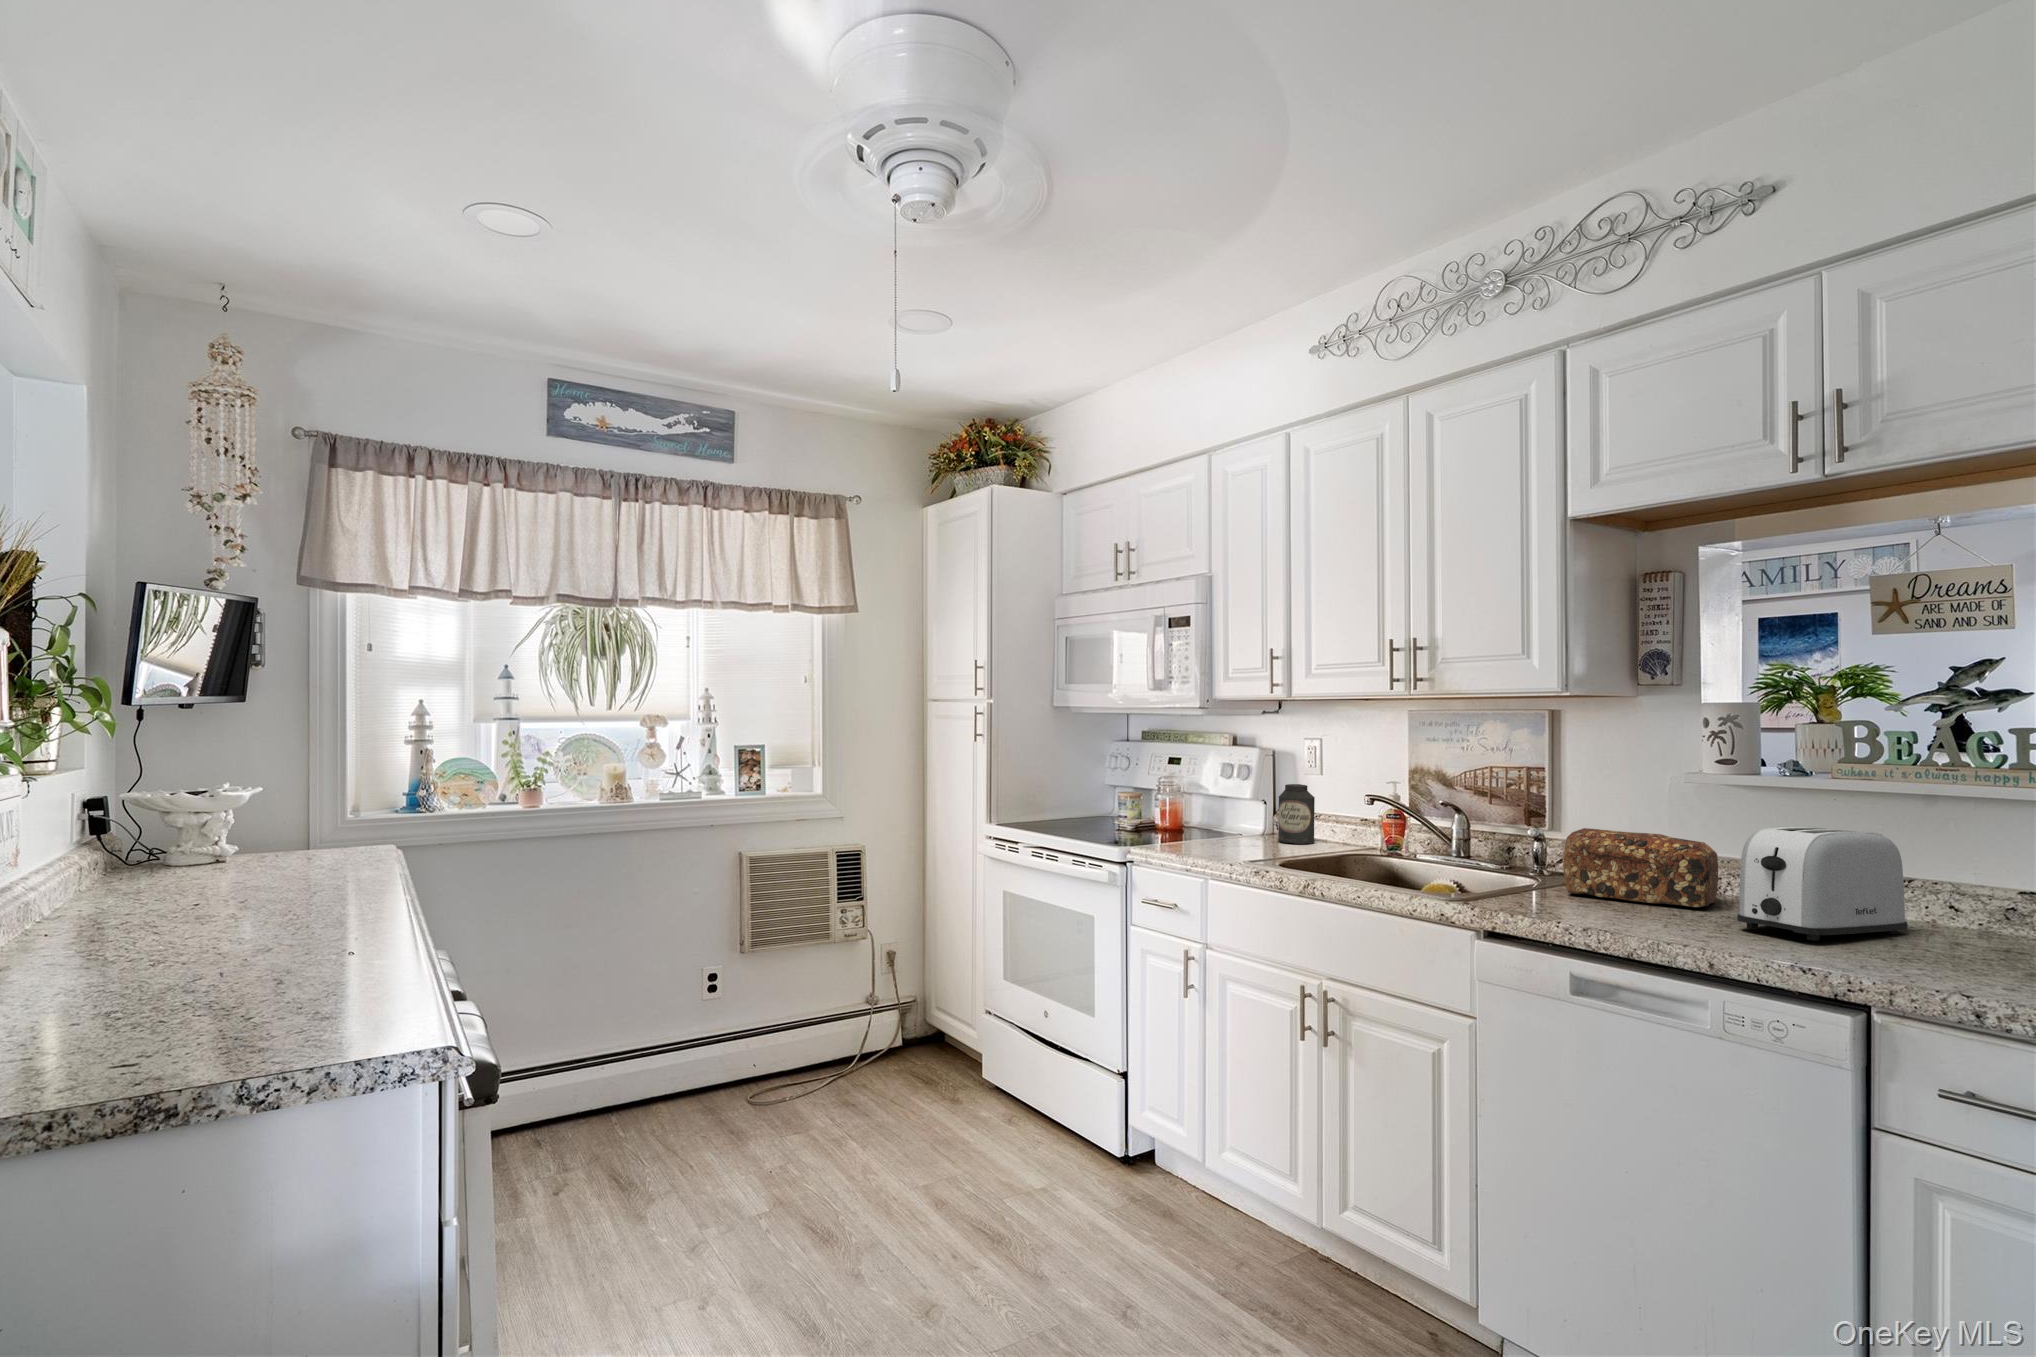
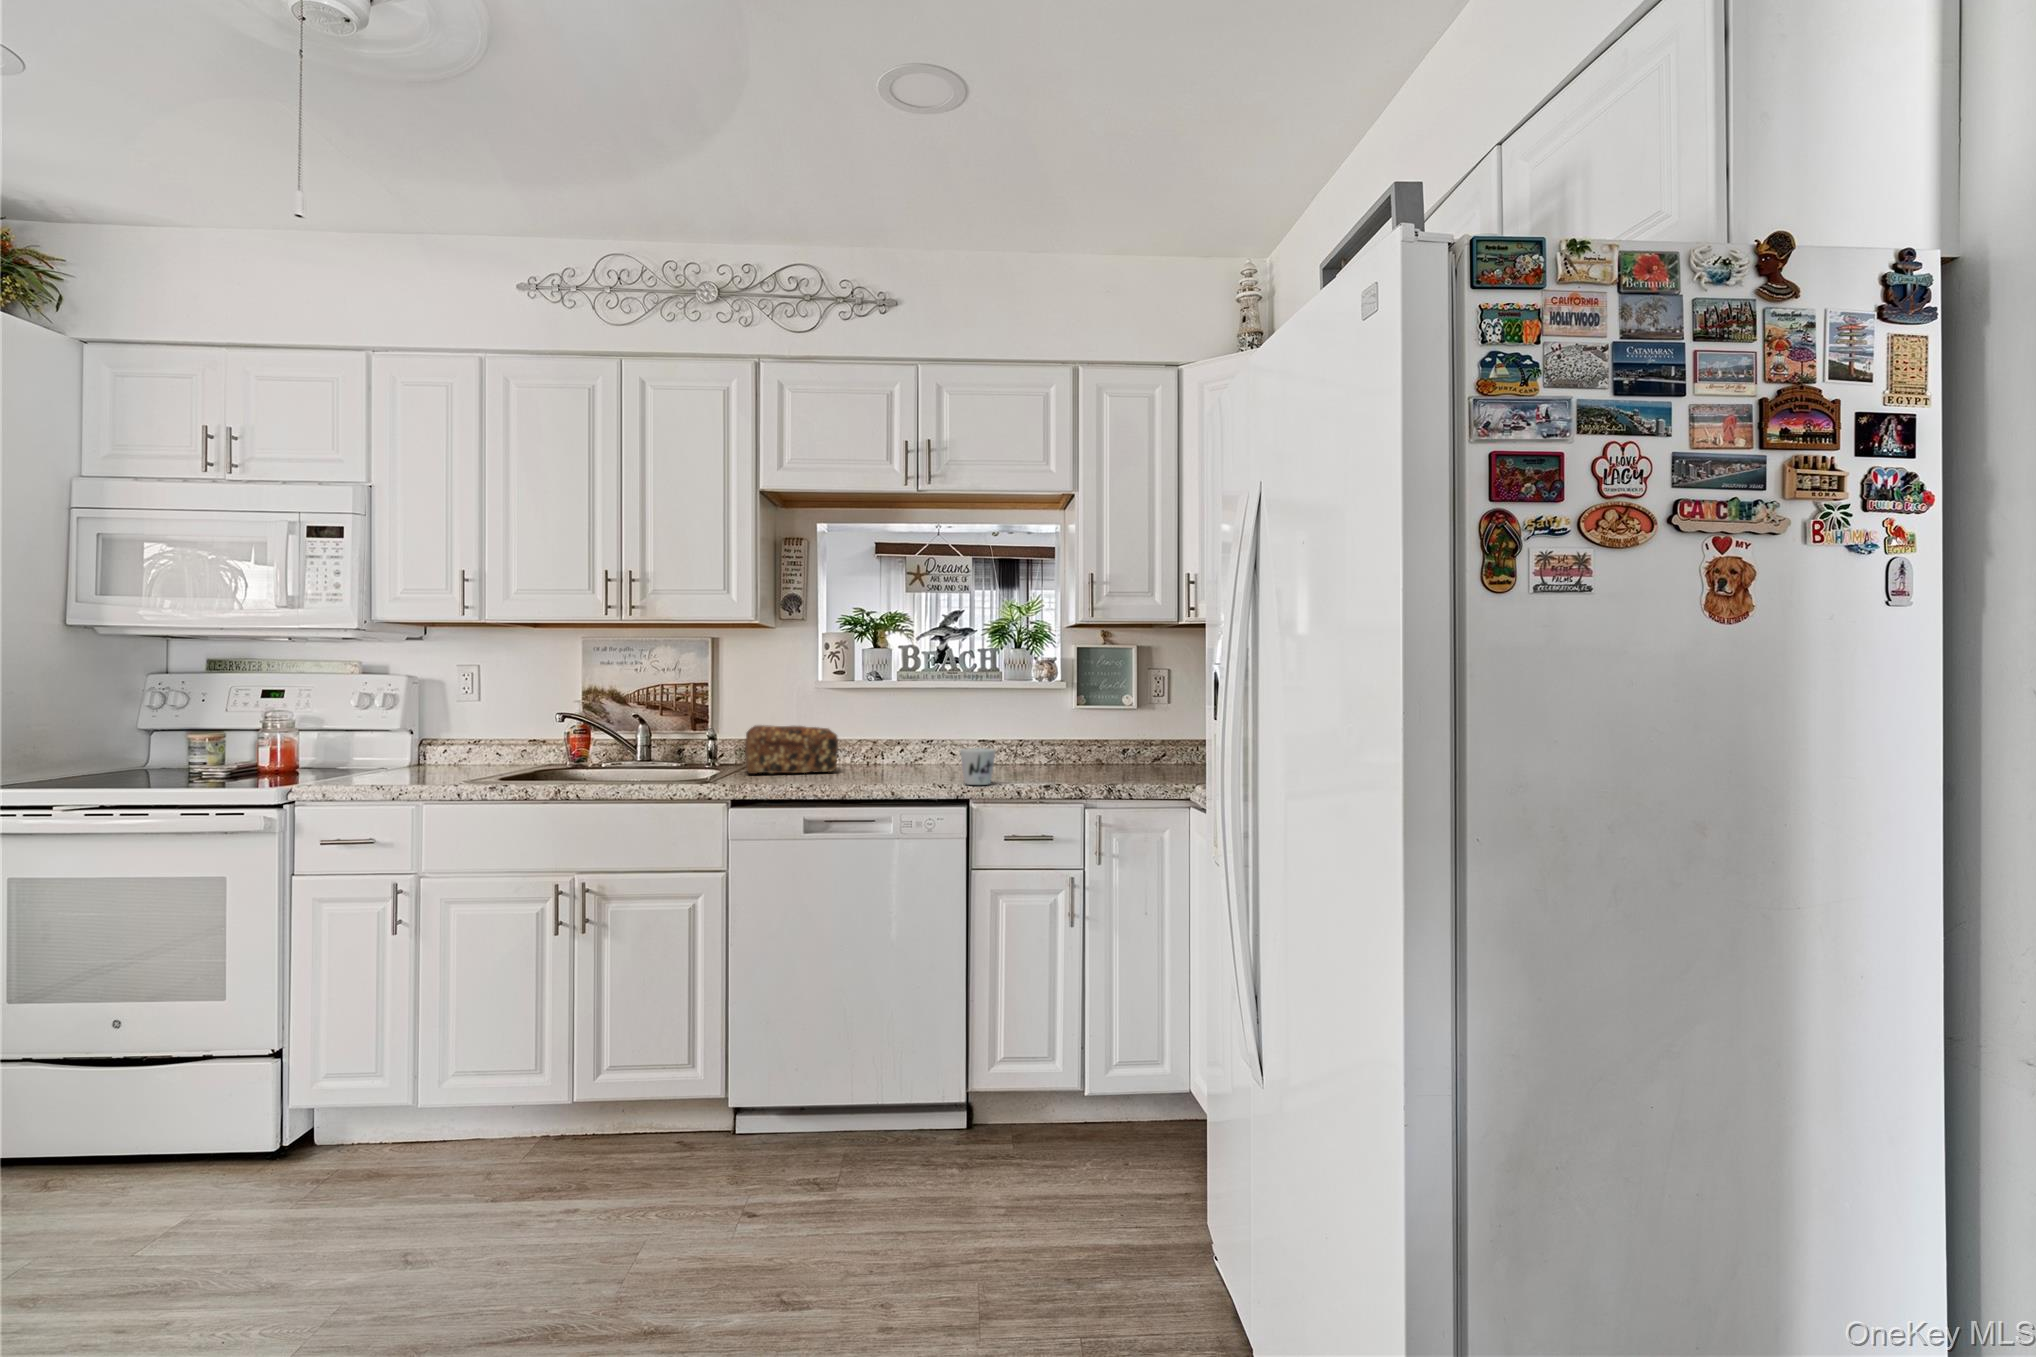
canister: present [1278,784,1315,844] -> none [435,711,475,769]
toaster: present [1737,826,1908,941] -> none [869,711,936,778]
mug: none [1886,908,1973,982] -> present [960,748,996,785]

